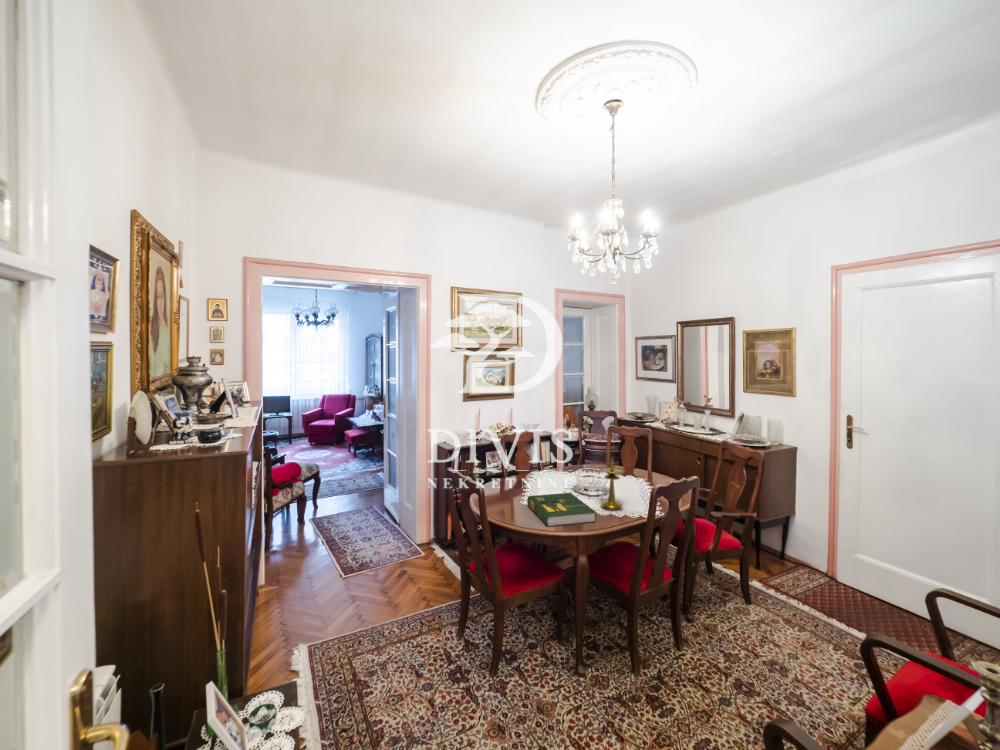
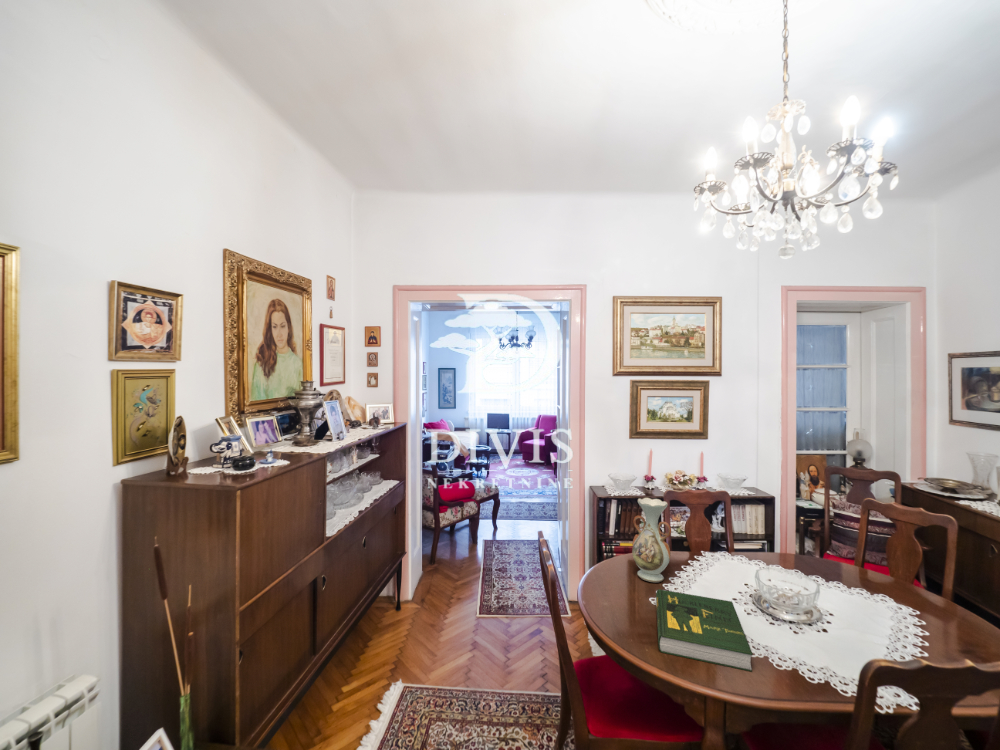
vase: none [500,439,527,496] -> present [632,498,671,582]
candlestick: present [601,457,623,511] -> none [784,561,831,662]

